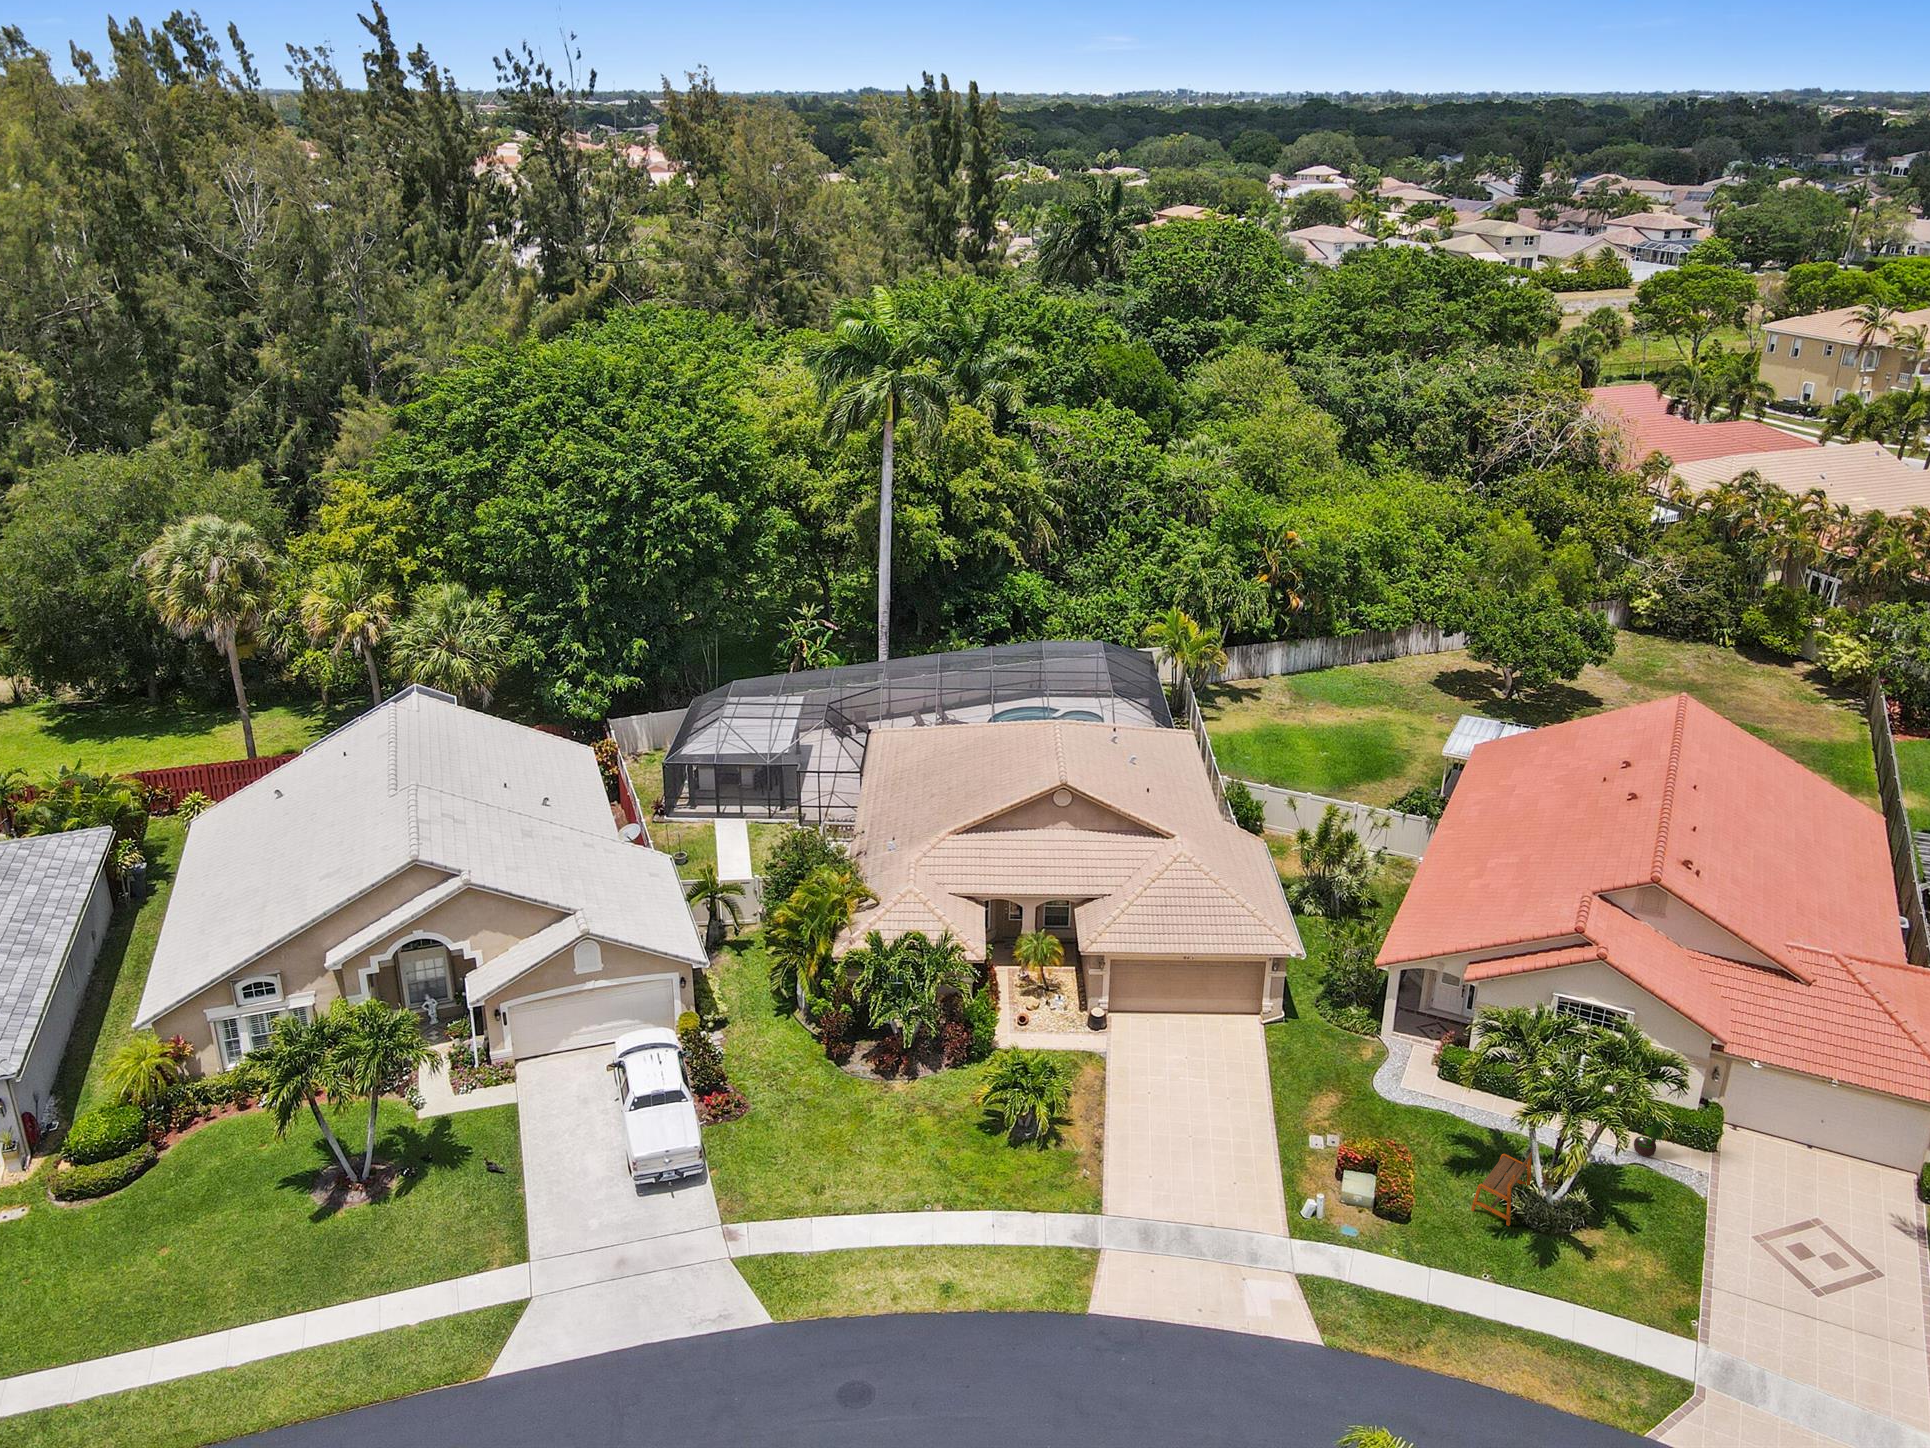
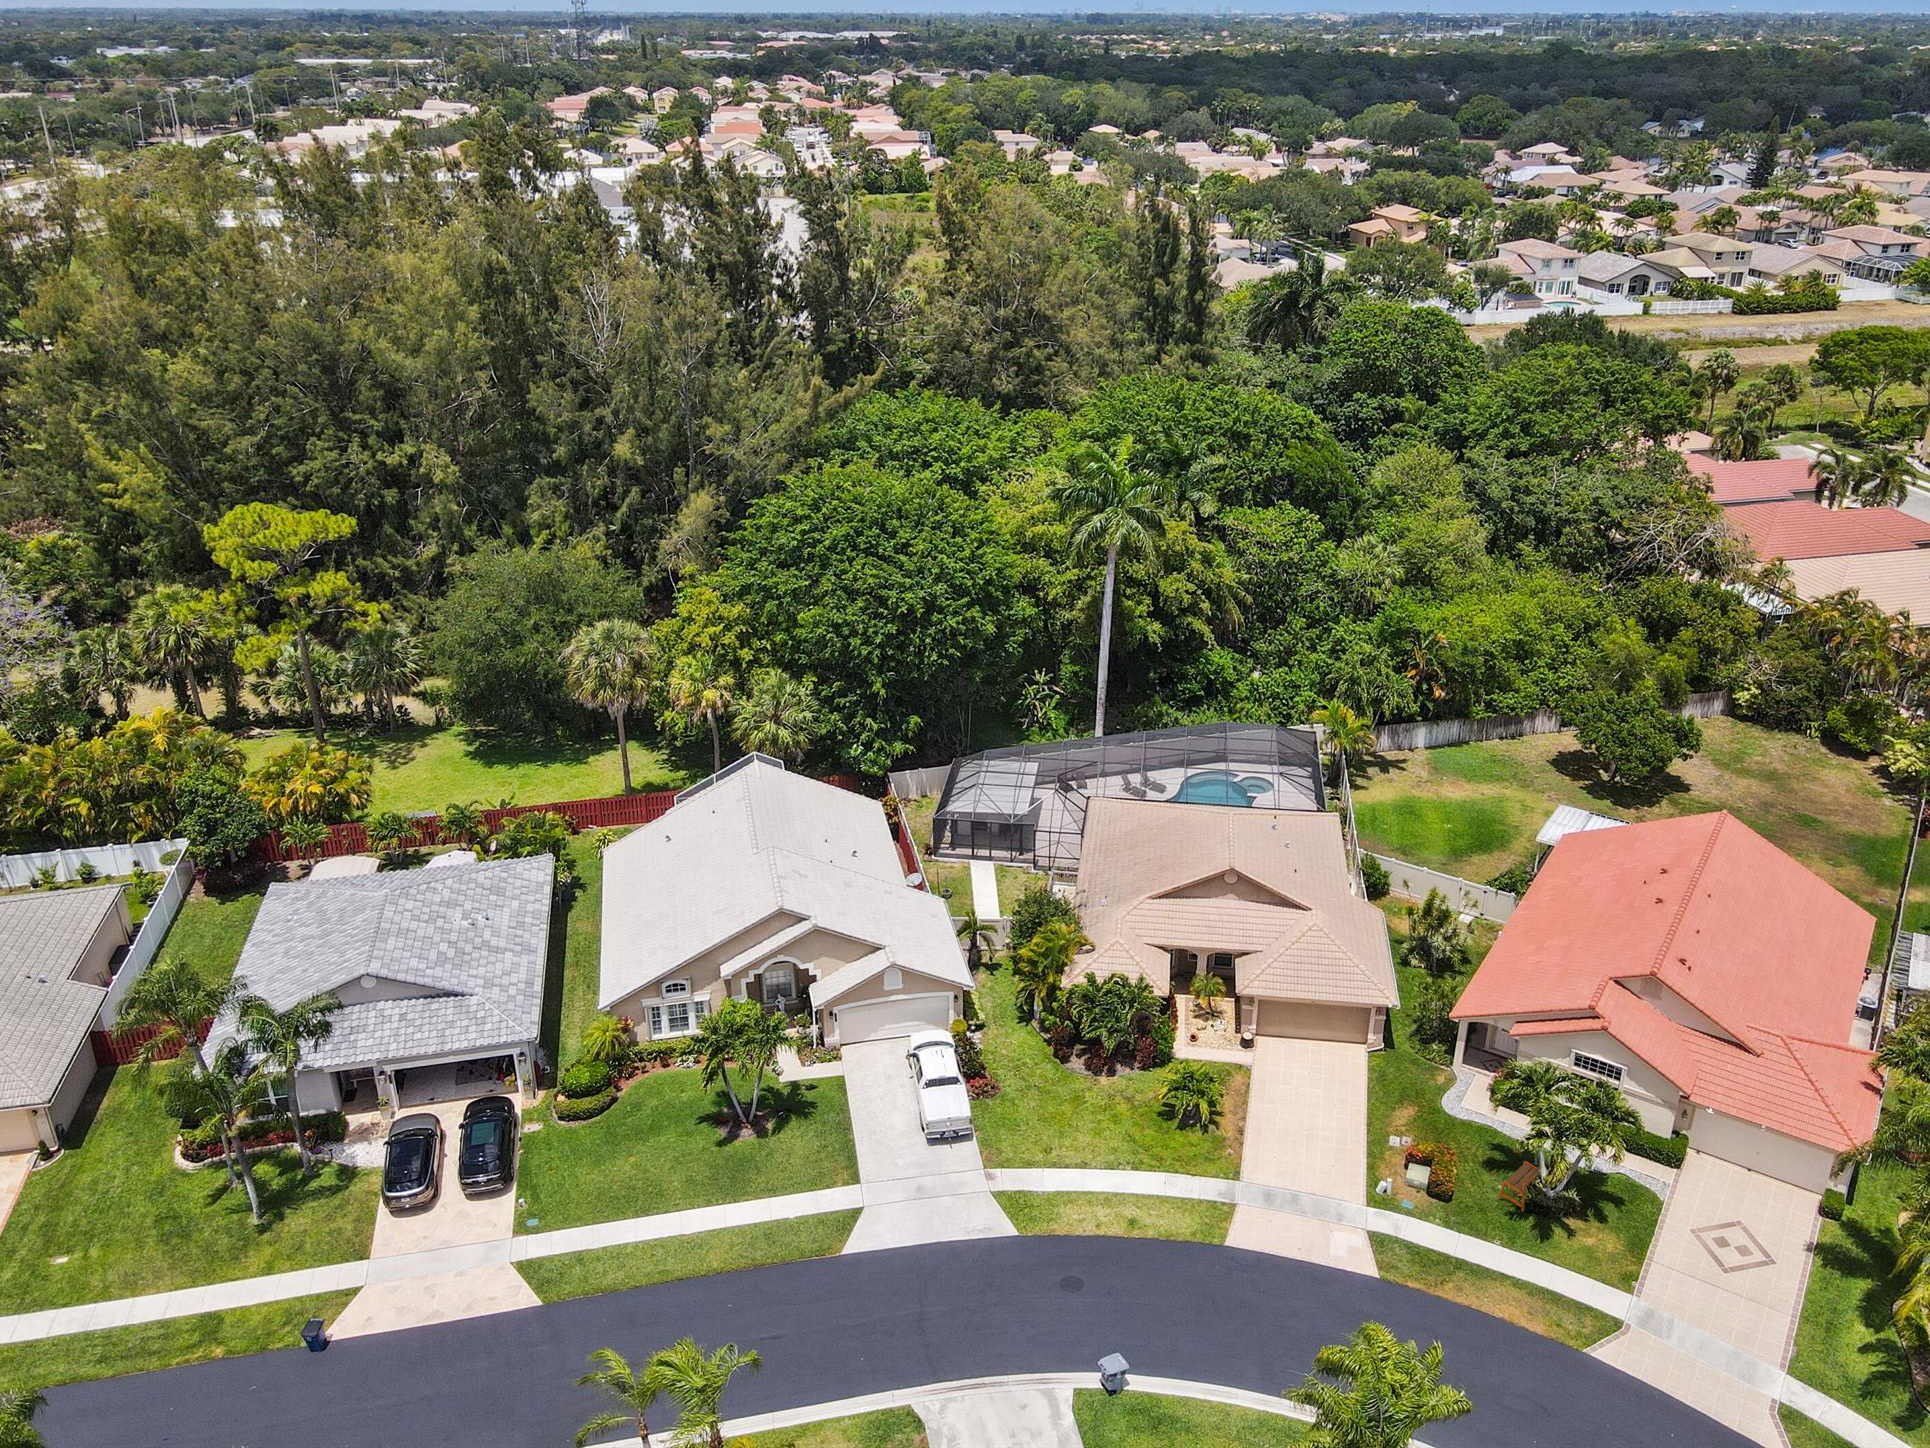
potted tree: present [1634,1120,1665,1156] -> present [711,1097,731,1122]

